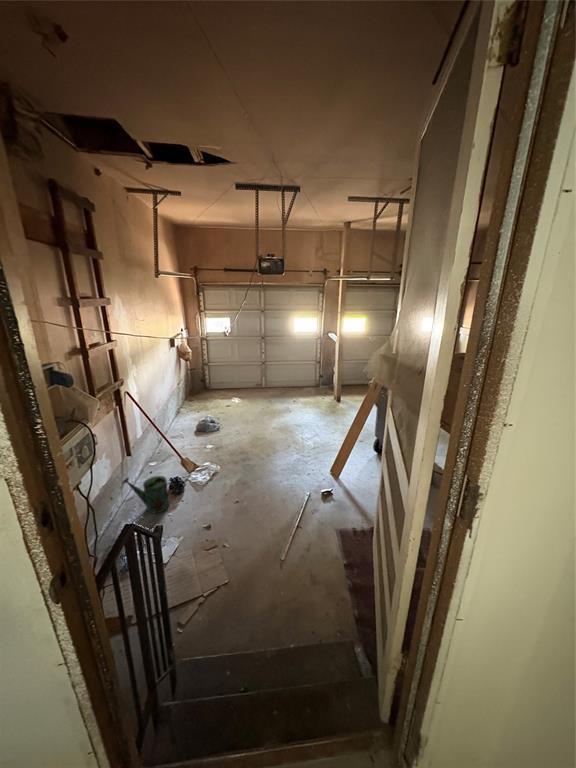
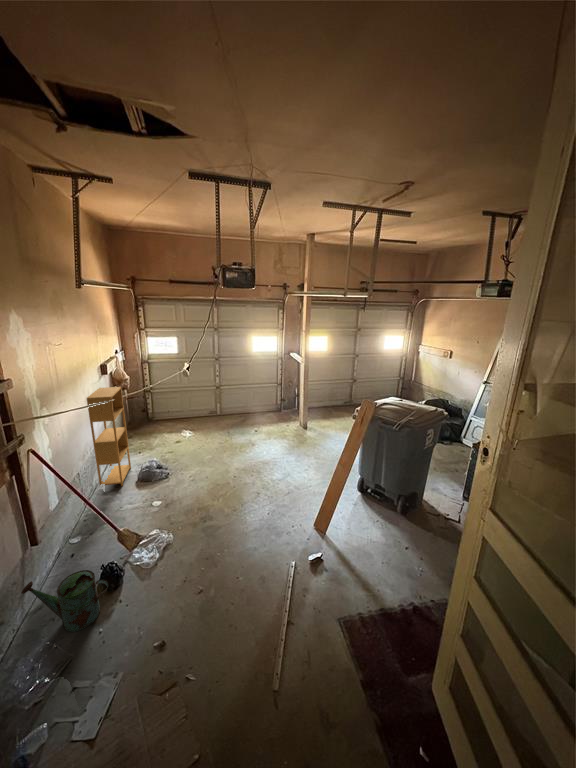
shelving unit: none [161,356,192,434] -> present [87,387,131,486]

